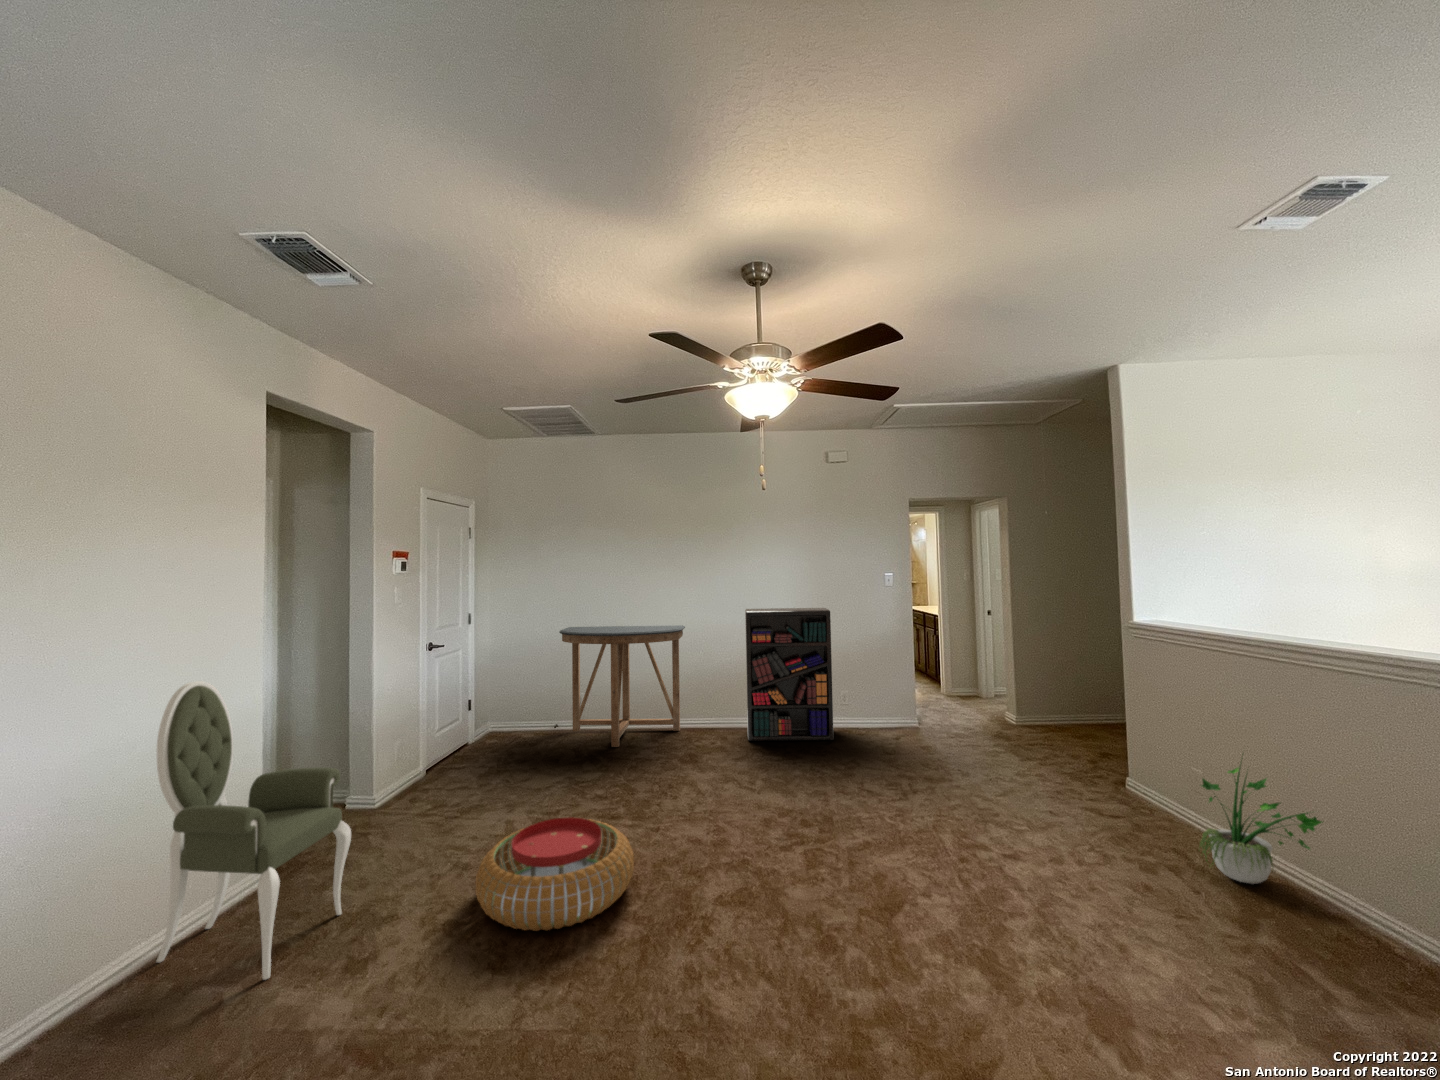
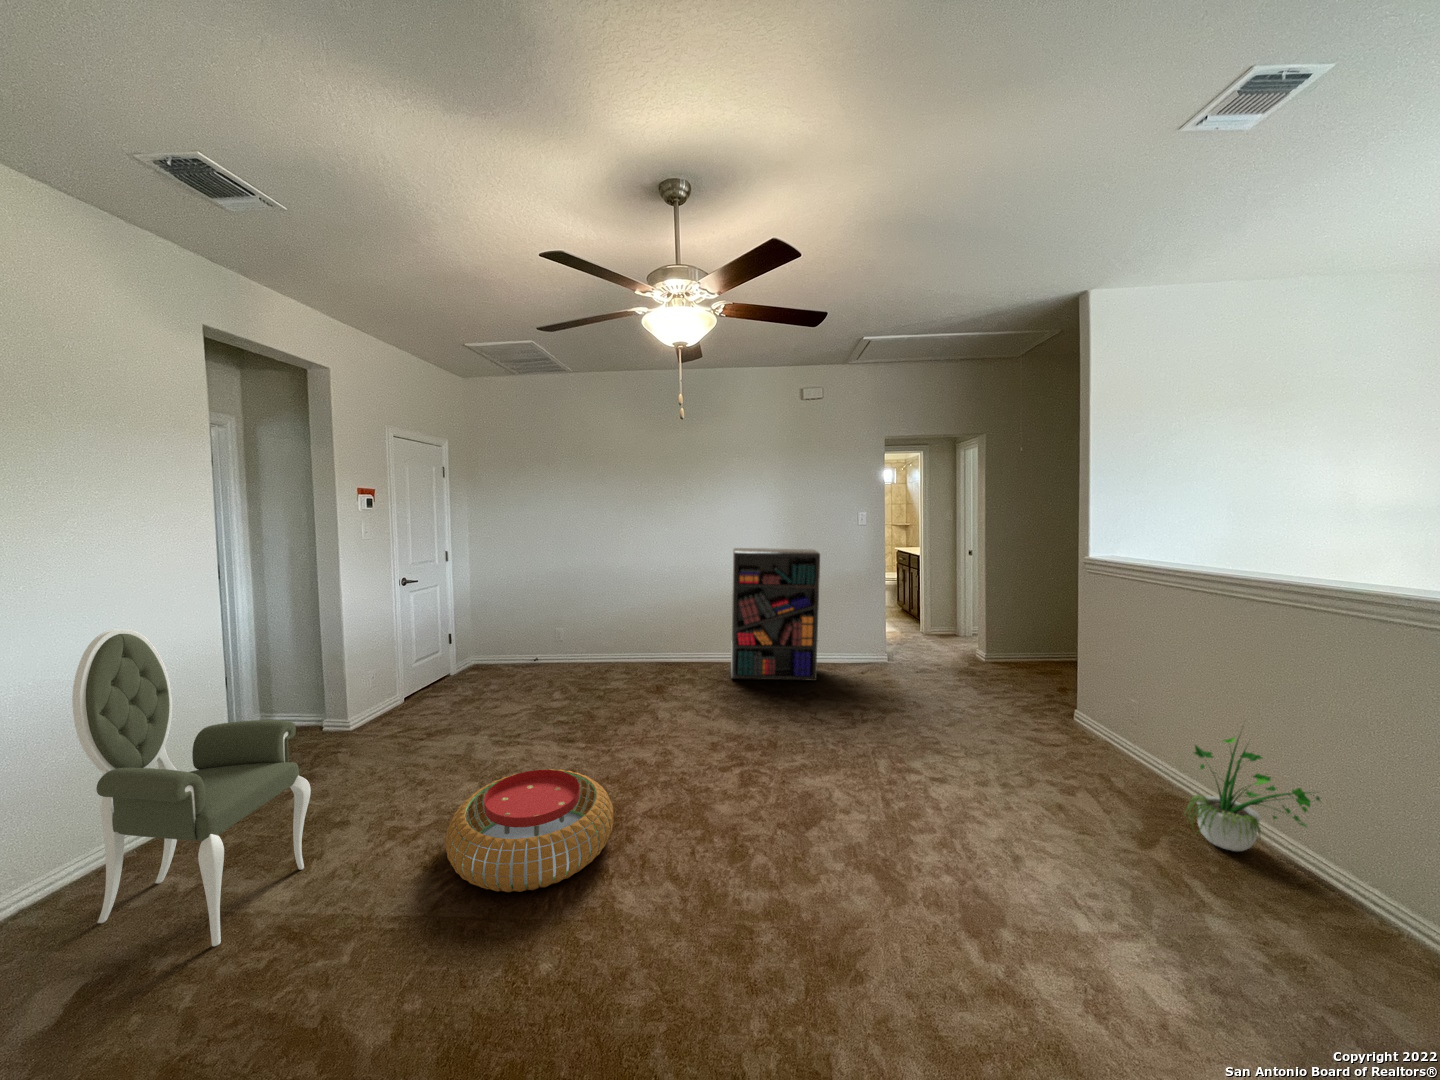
console table: present [559,625,685,747] -> none [542,560,671,682]

